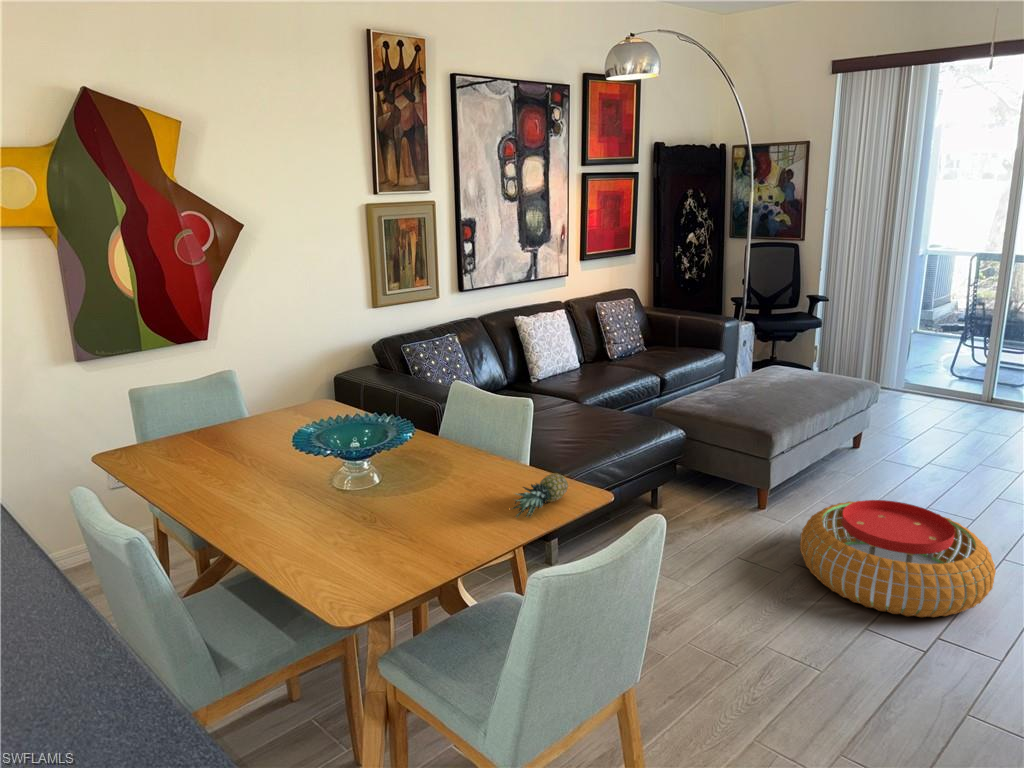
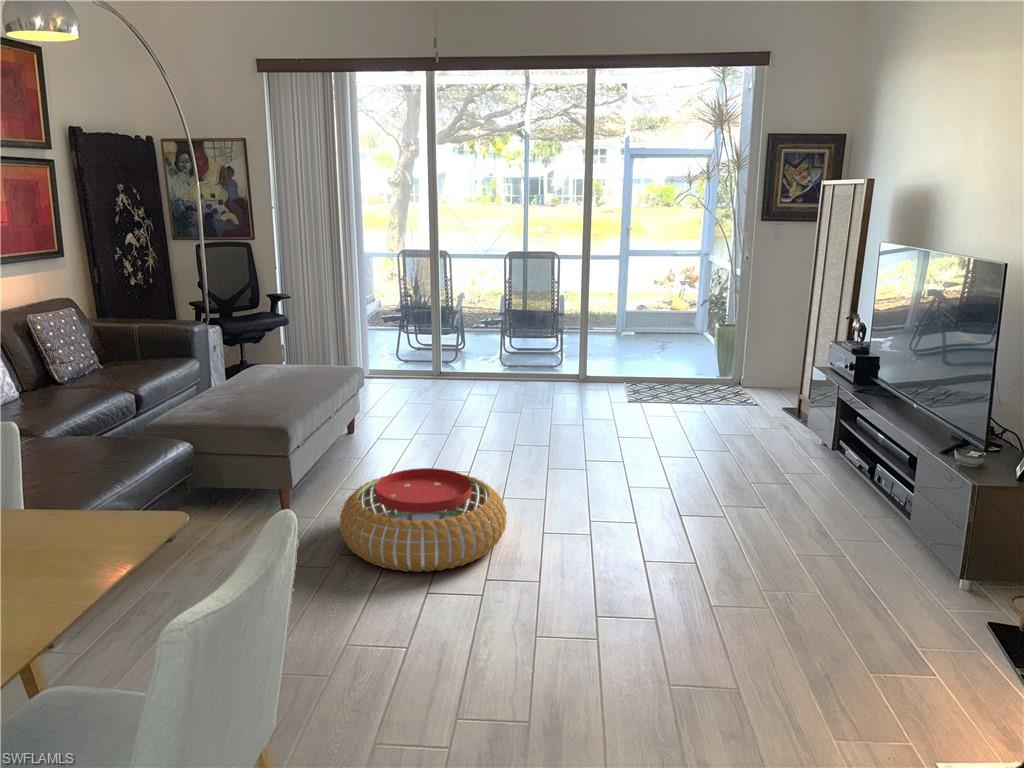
fruit: present [513,473,568,517] -> none [46,503,121,574]

